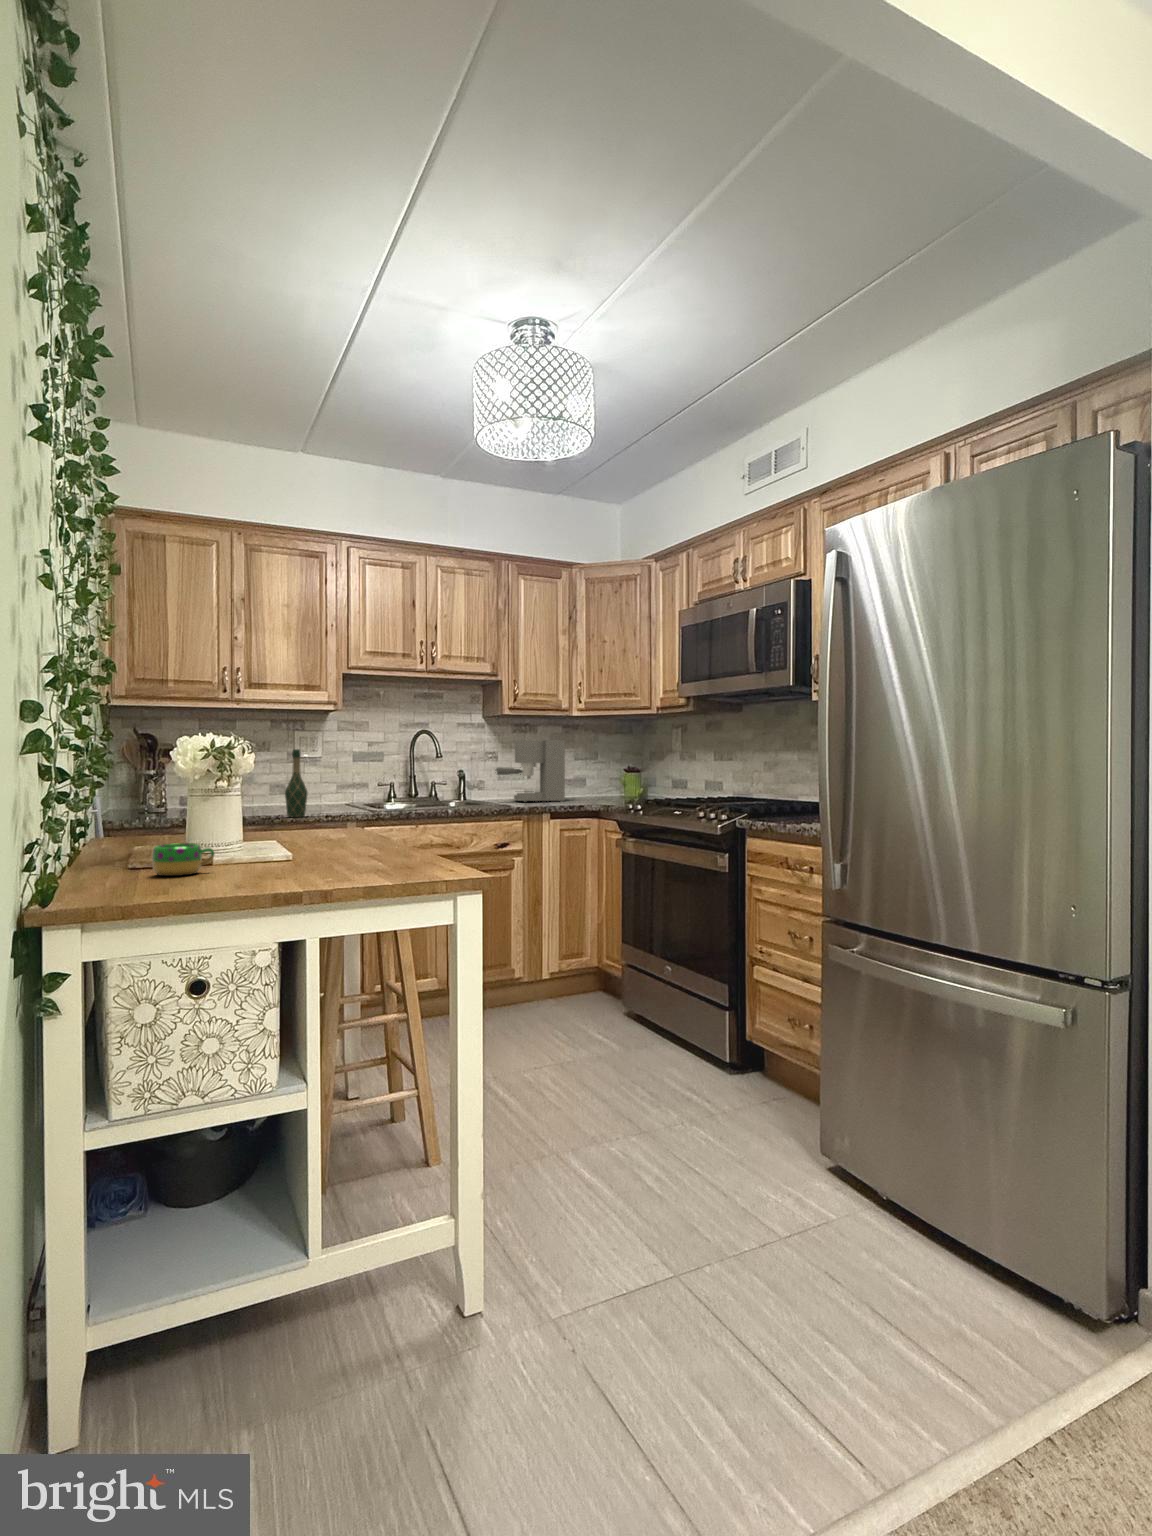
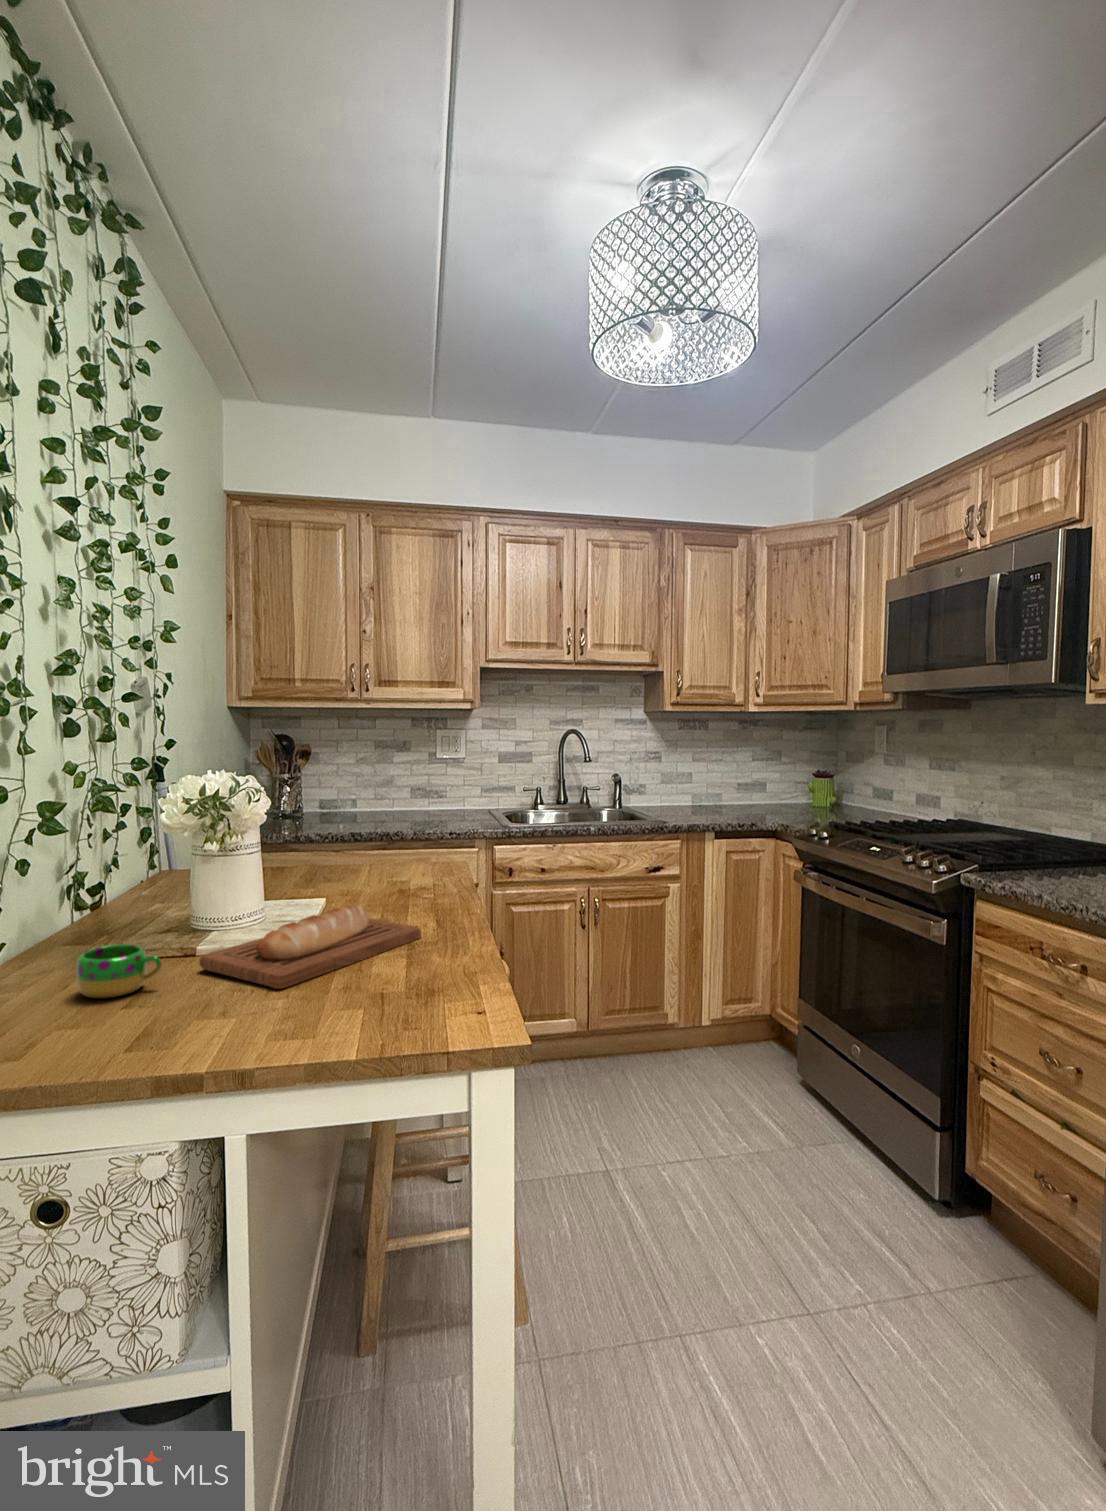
coffee maker: present [495,740,565,802] -> none [657,738,739,811]
wine bottle: present [285,749,308,817] -> none [412,755,436,830]
bread loaf: none [229,828,377,867] -> present [199,906,421,989]

